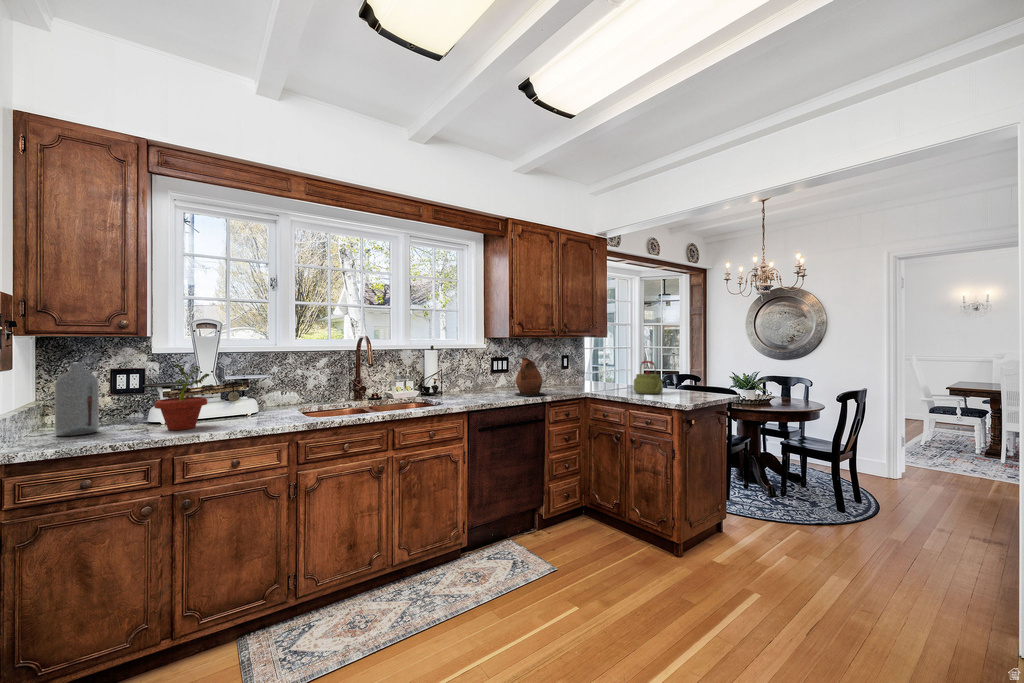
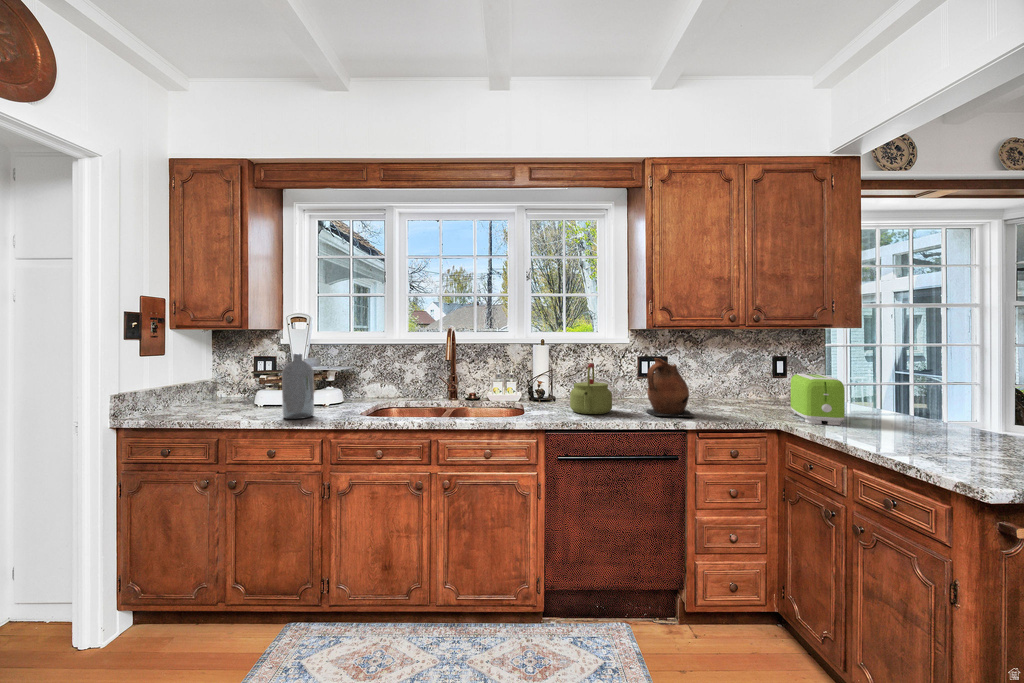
kettle: present [634,361,662,394] -> present [570,363,612,414]
potted plant: present [155,362,209,430] -> none [227,353,275,415]
bottle: present [55,363,99,436] -> present [282,354,314,419]
toaster: none [584,365,616,392] -> present [791,374,845,425]

